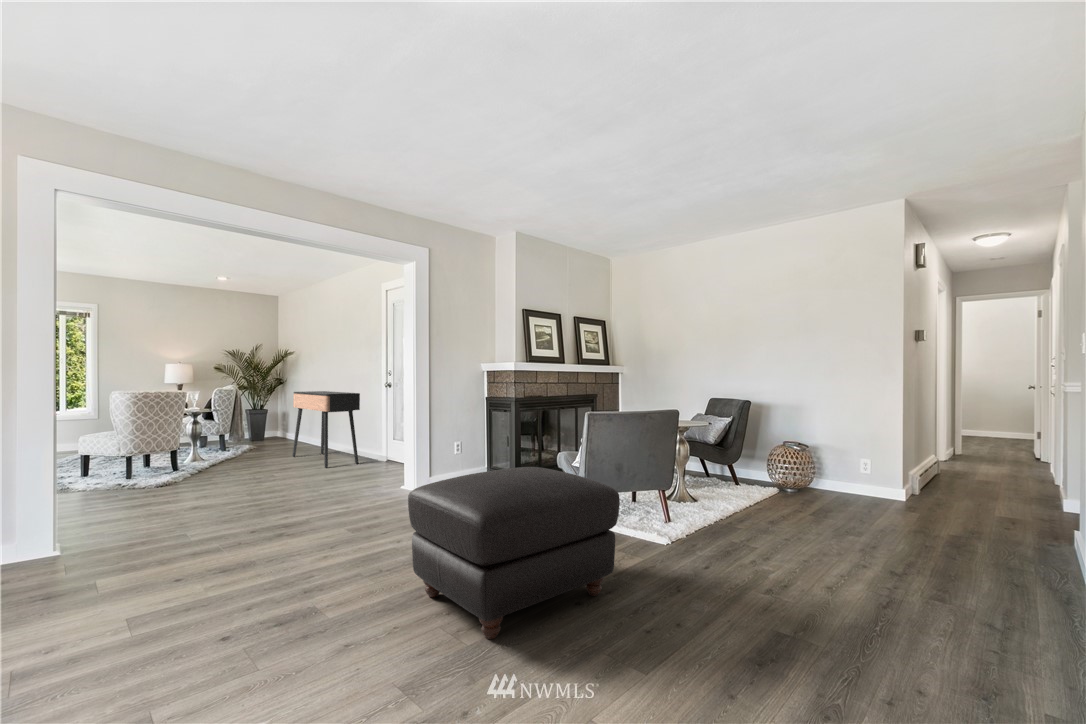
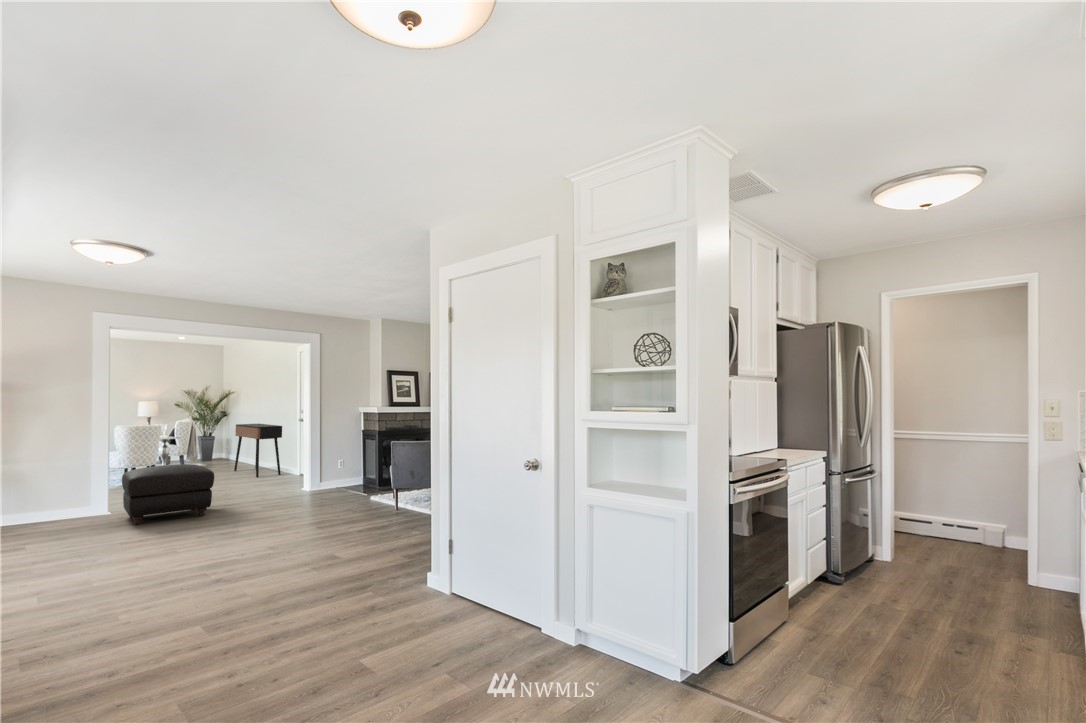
ottoman: present [408,467,620,639] -> present [122,464,214,525]

